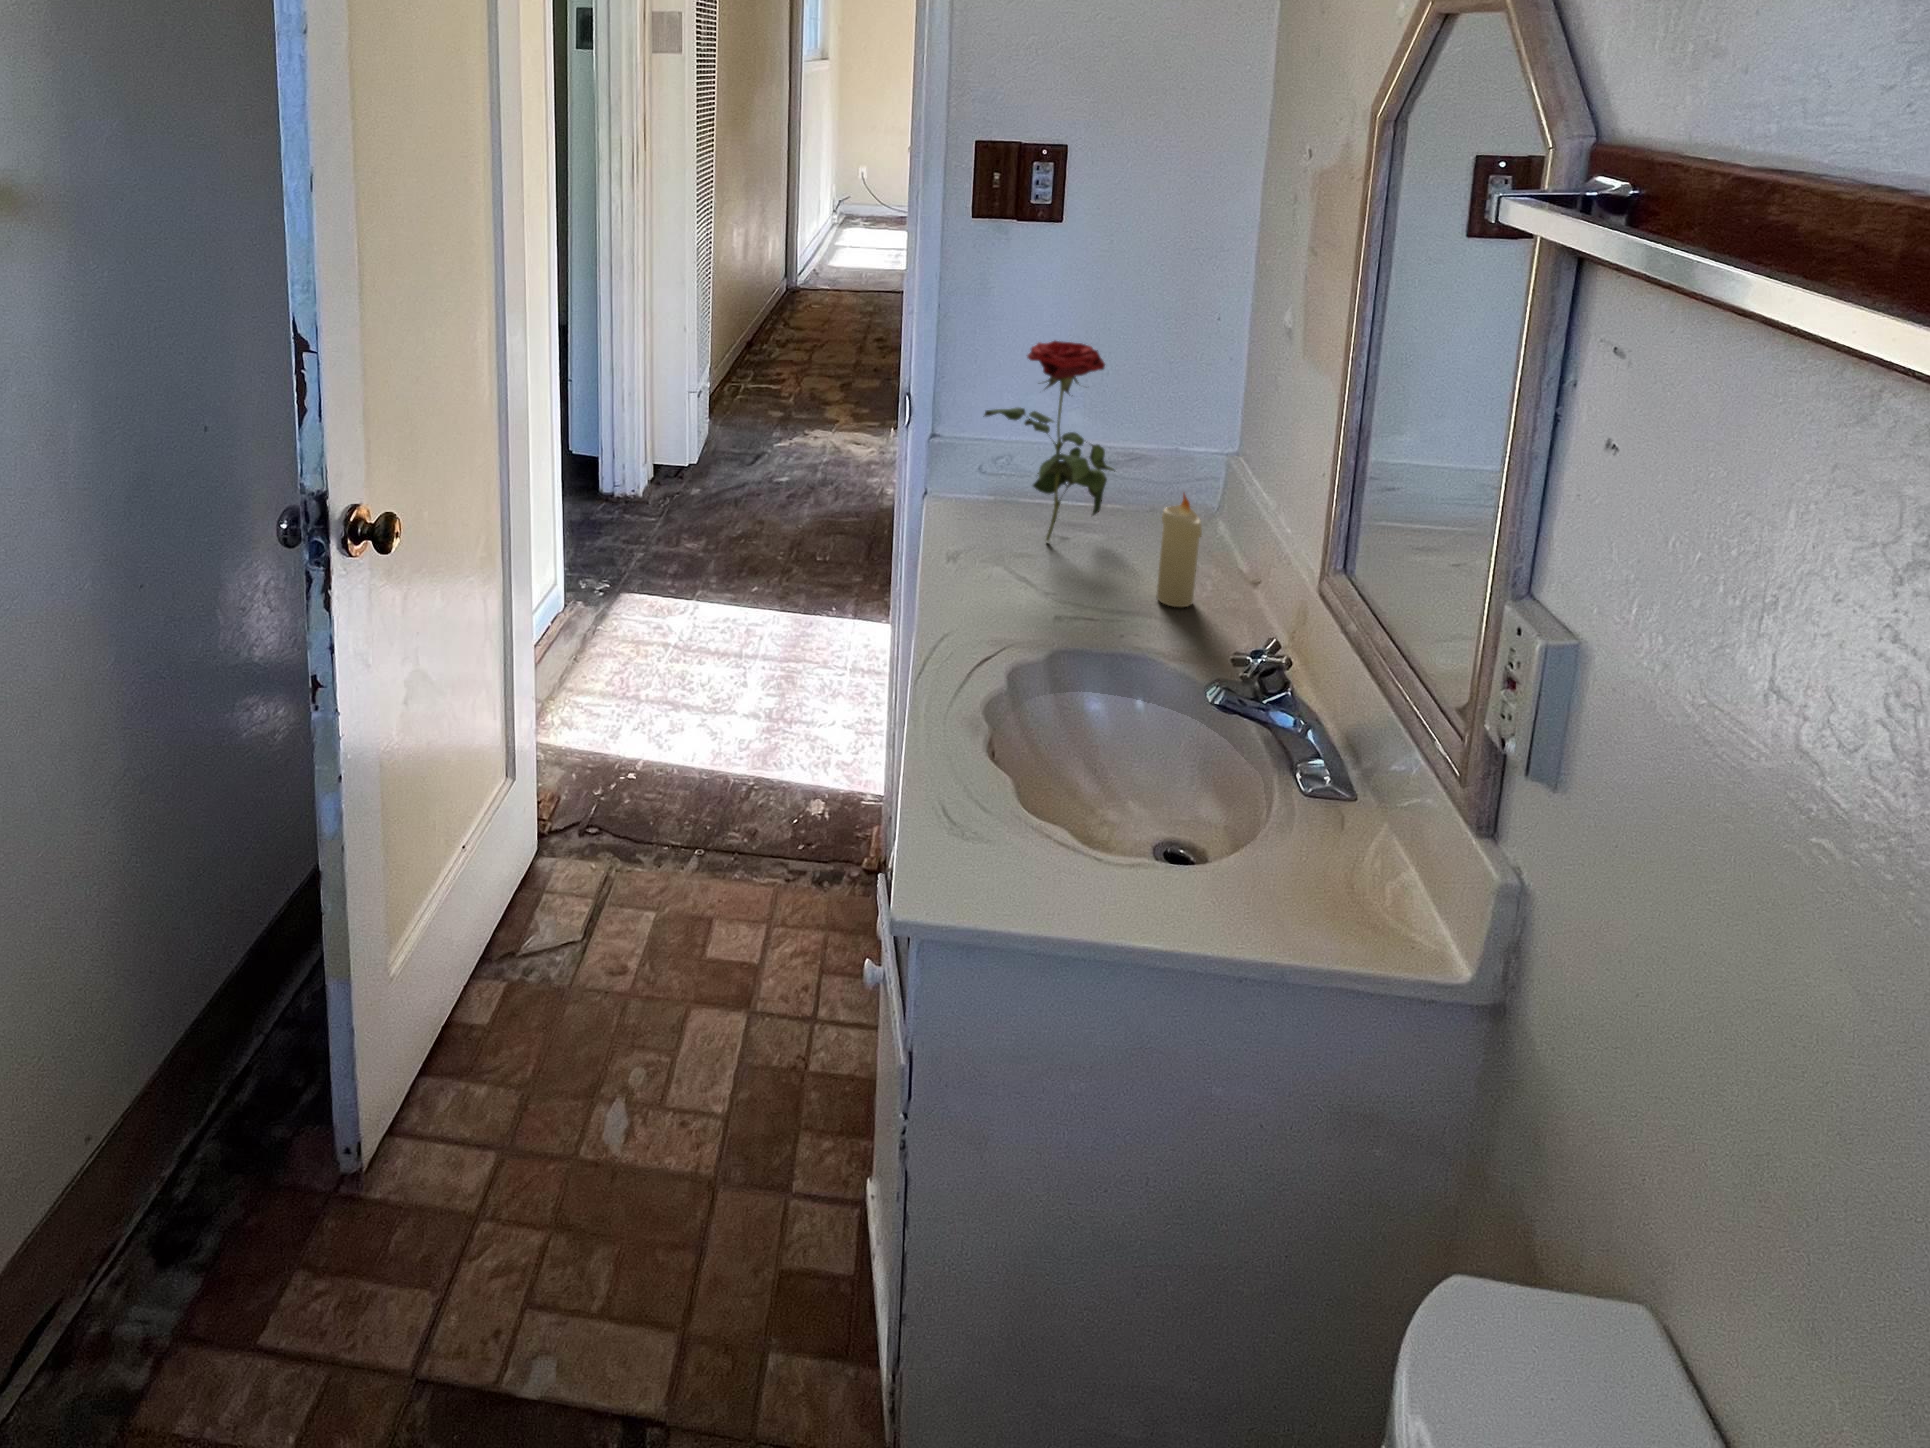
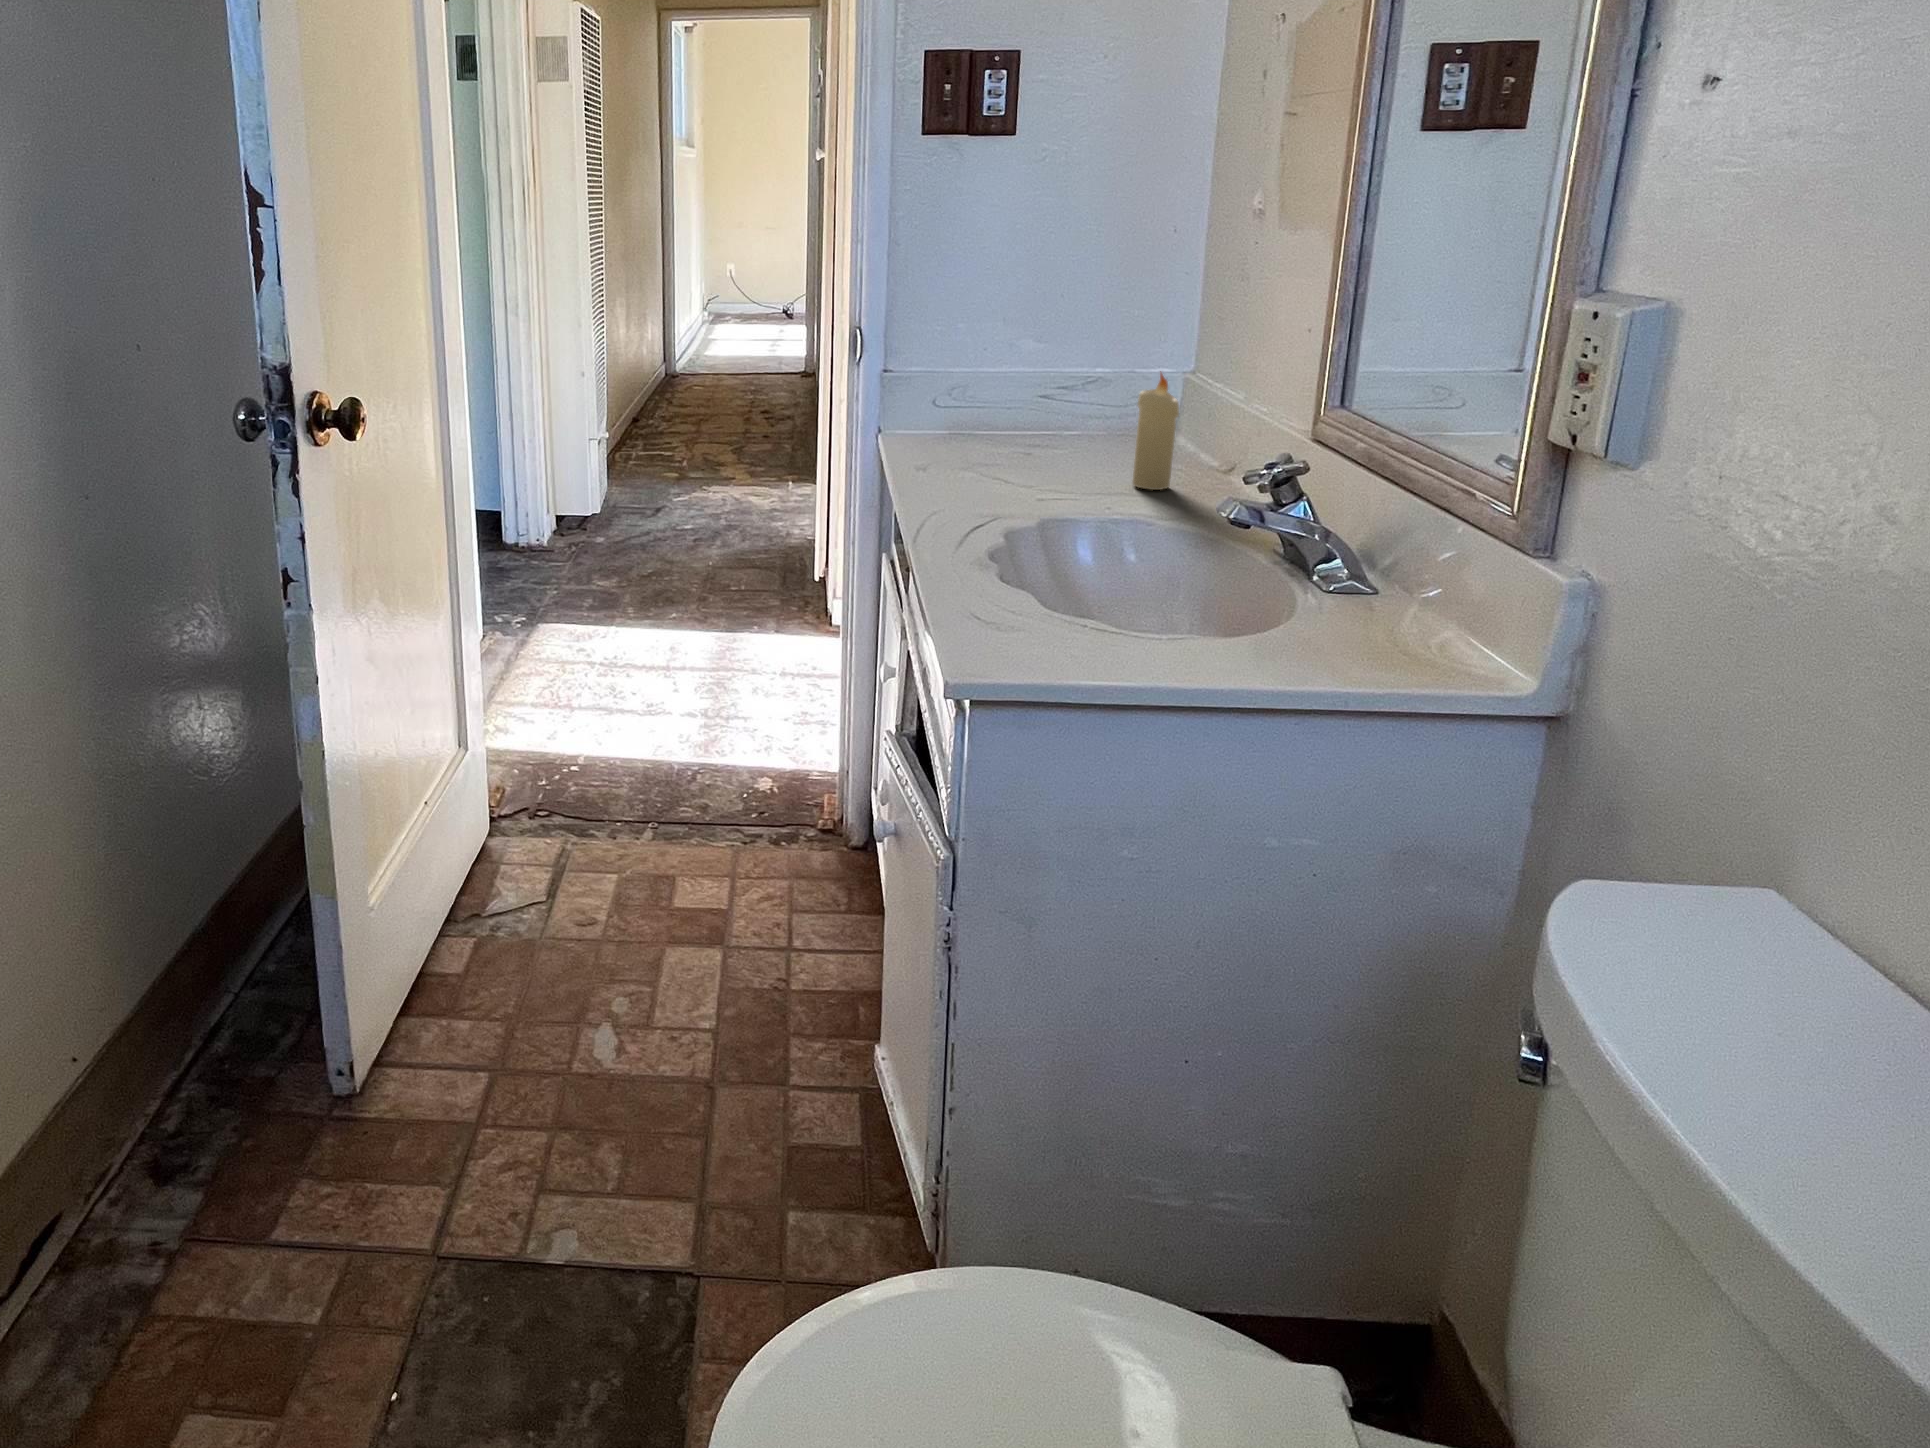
flower: present [983,341,1115,541] -> none [943,242,1082,456]

